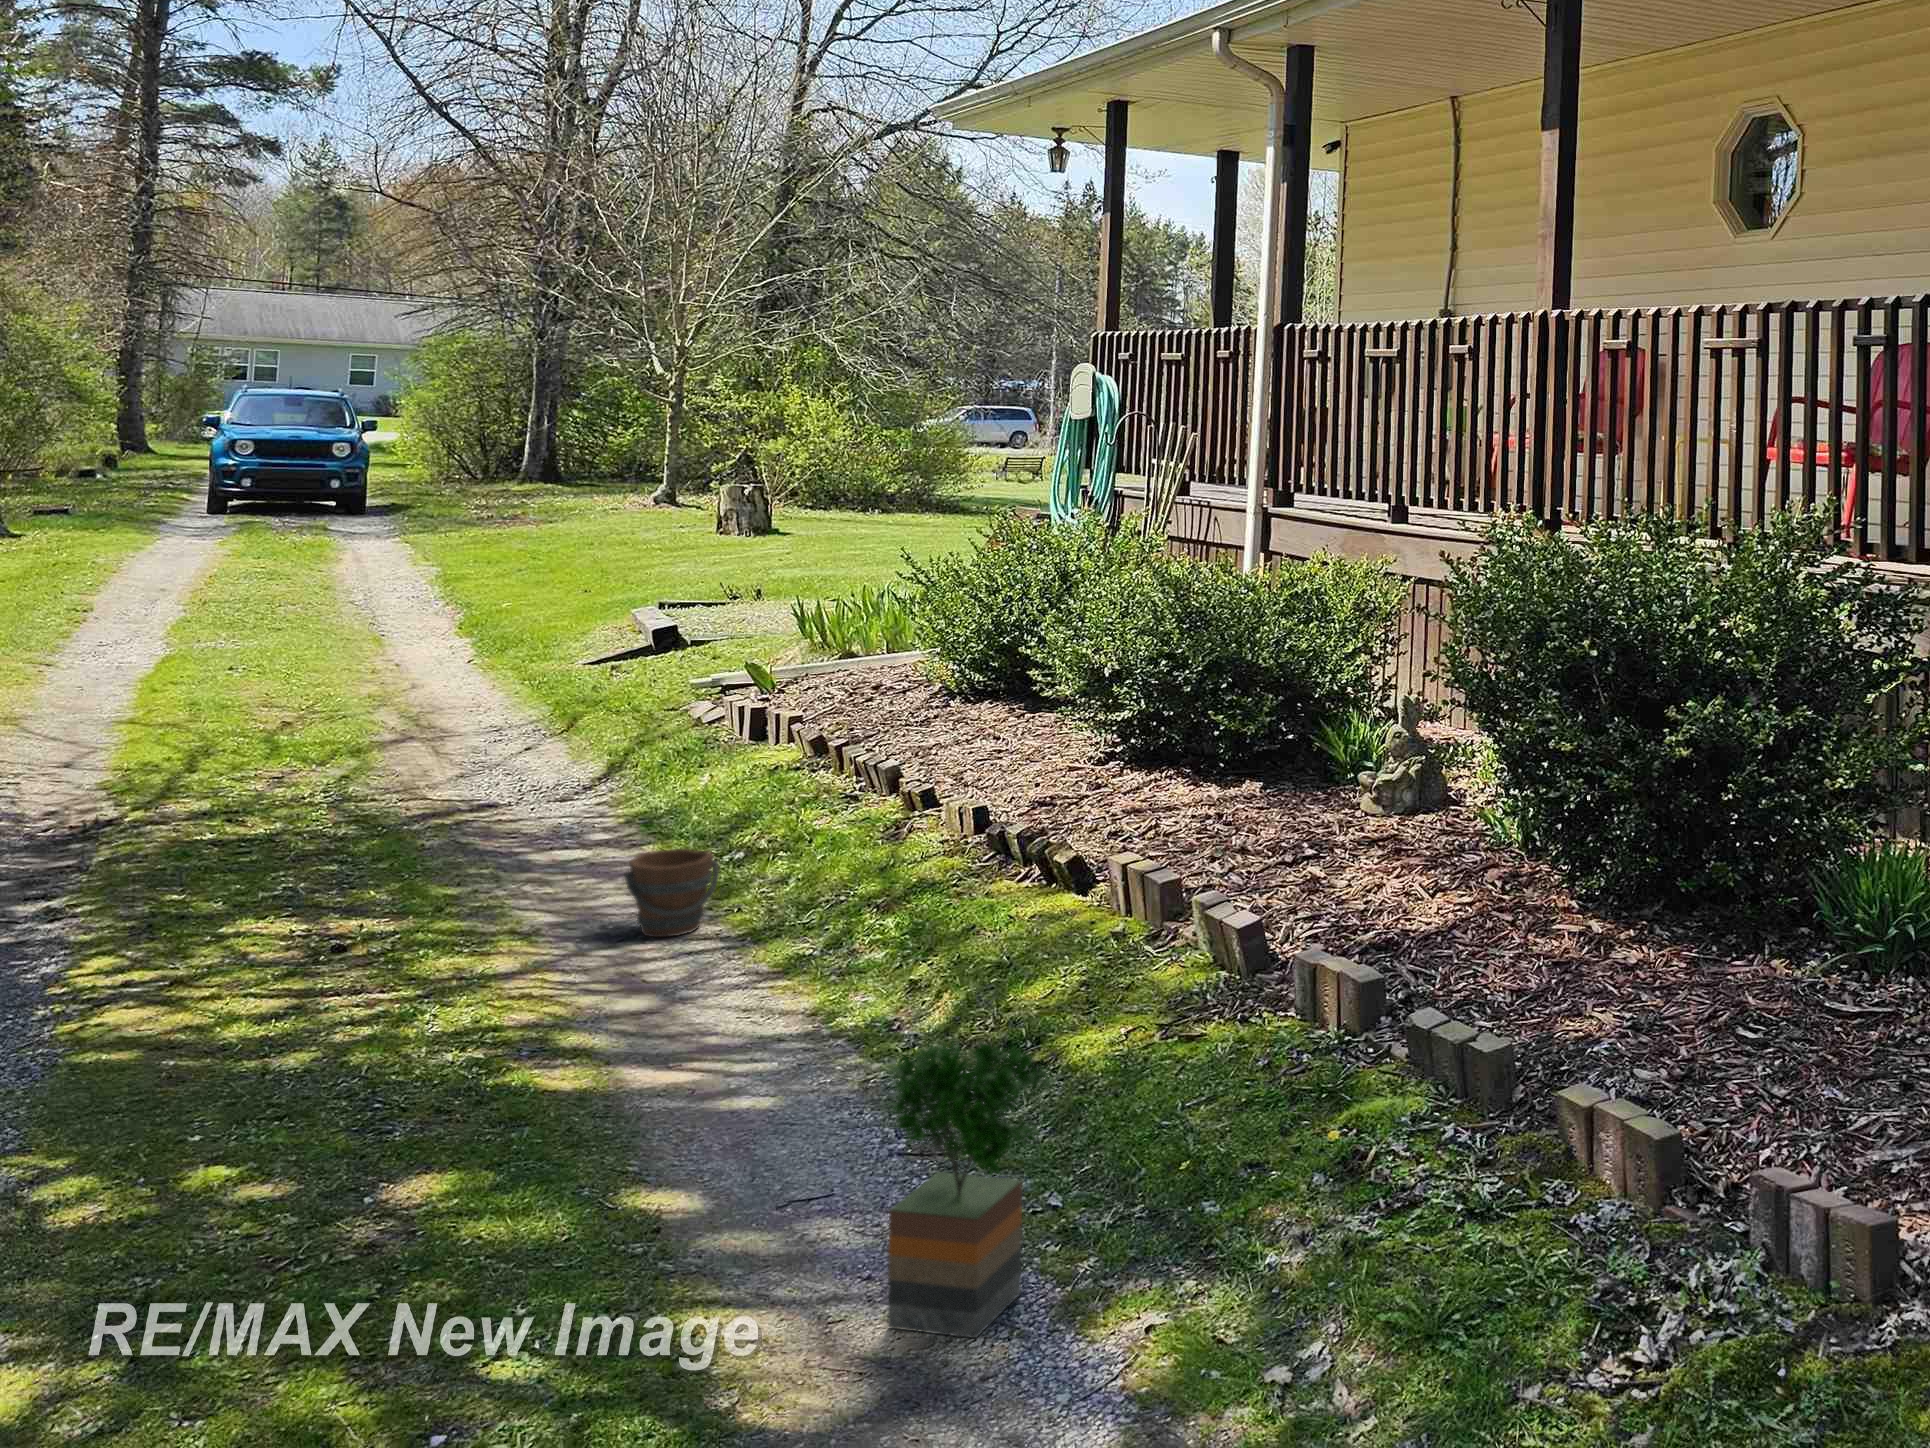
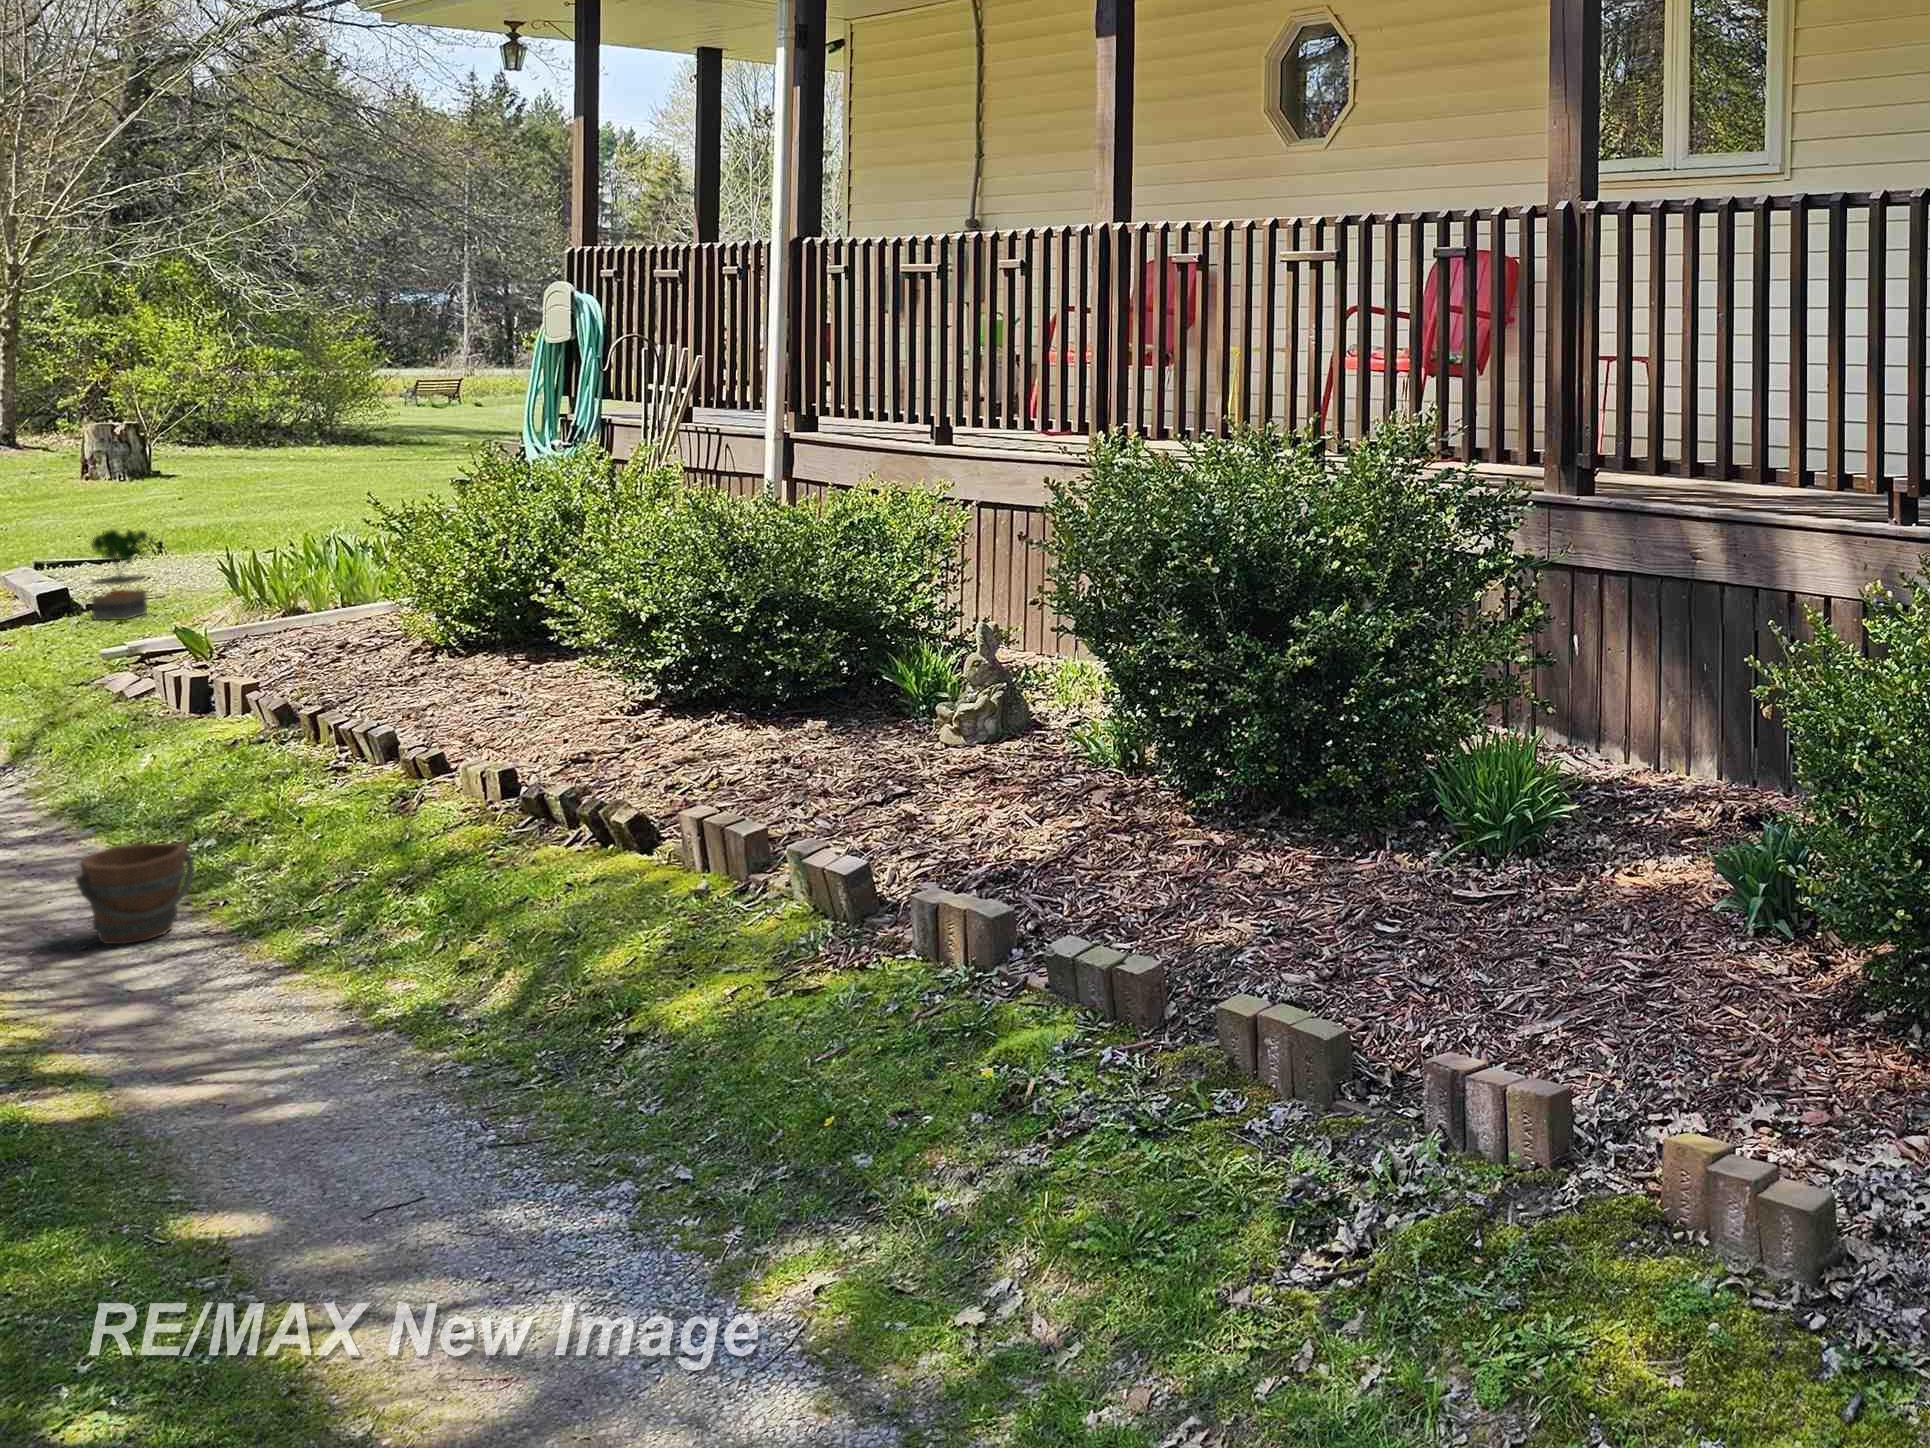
potted tree: present [888,1042,1052,1338] -> present [91,530,156,620]

